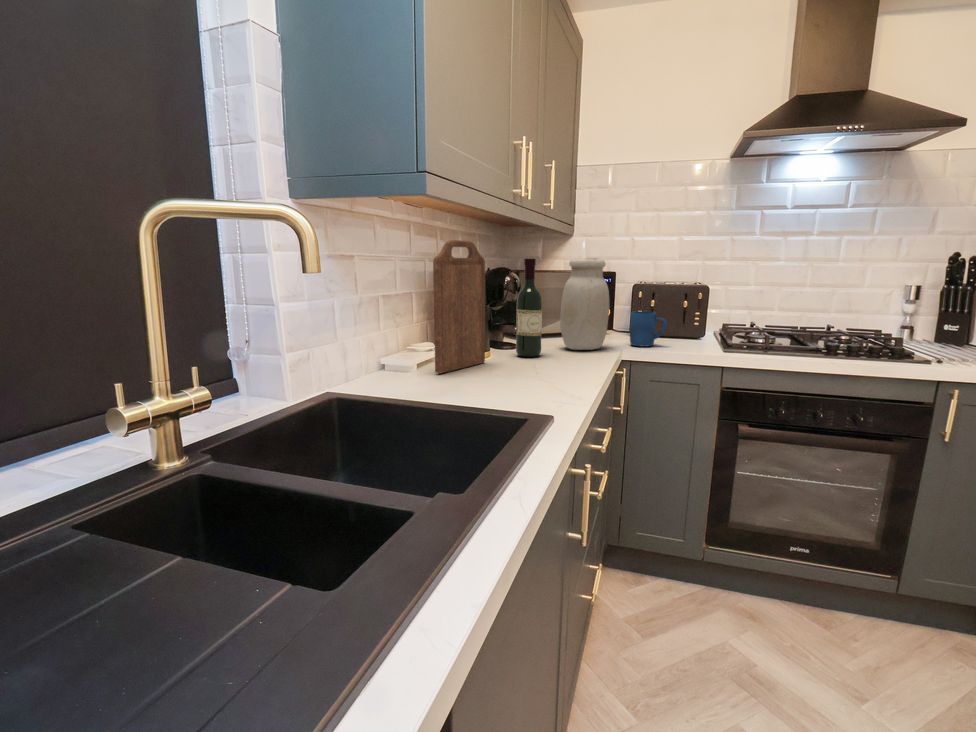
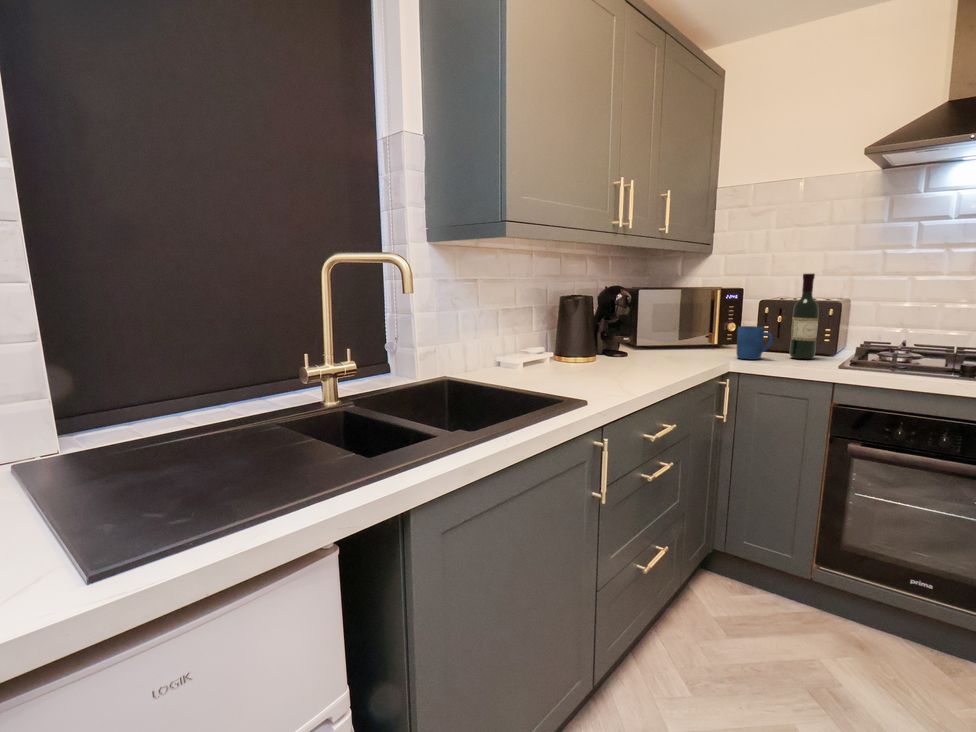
cutting board: present [433,240,485,373] -> none [537,266,586,371]
jar: present [560,258,609,350] -> none [665,277,712,360]
wine bottle: present [516,259,542,357] -> present [790,273,819,359]

